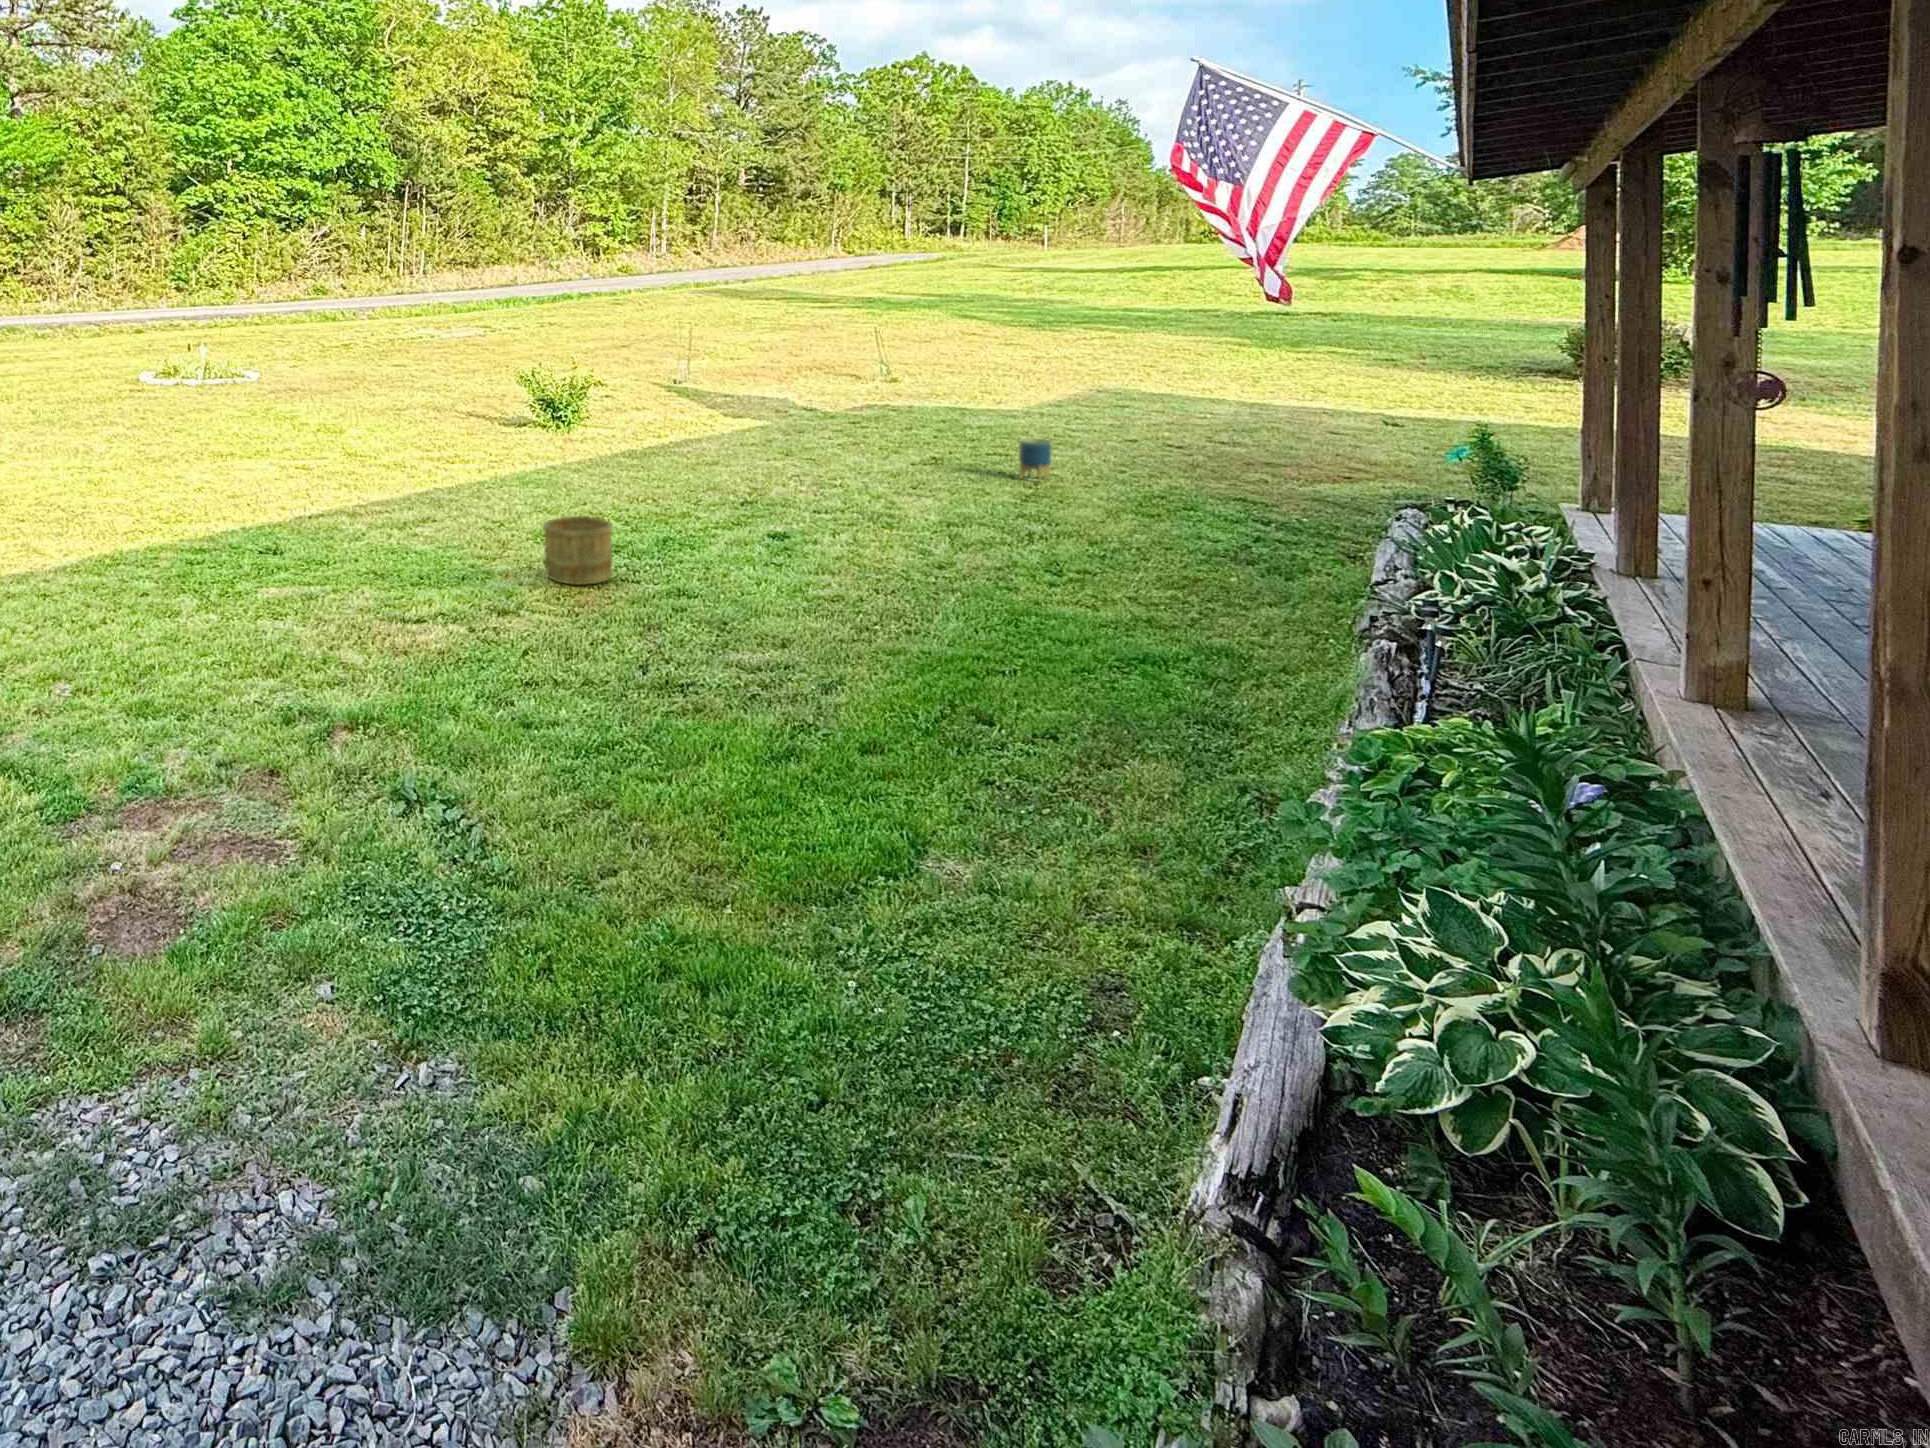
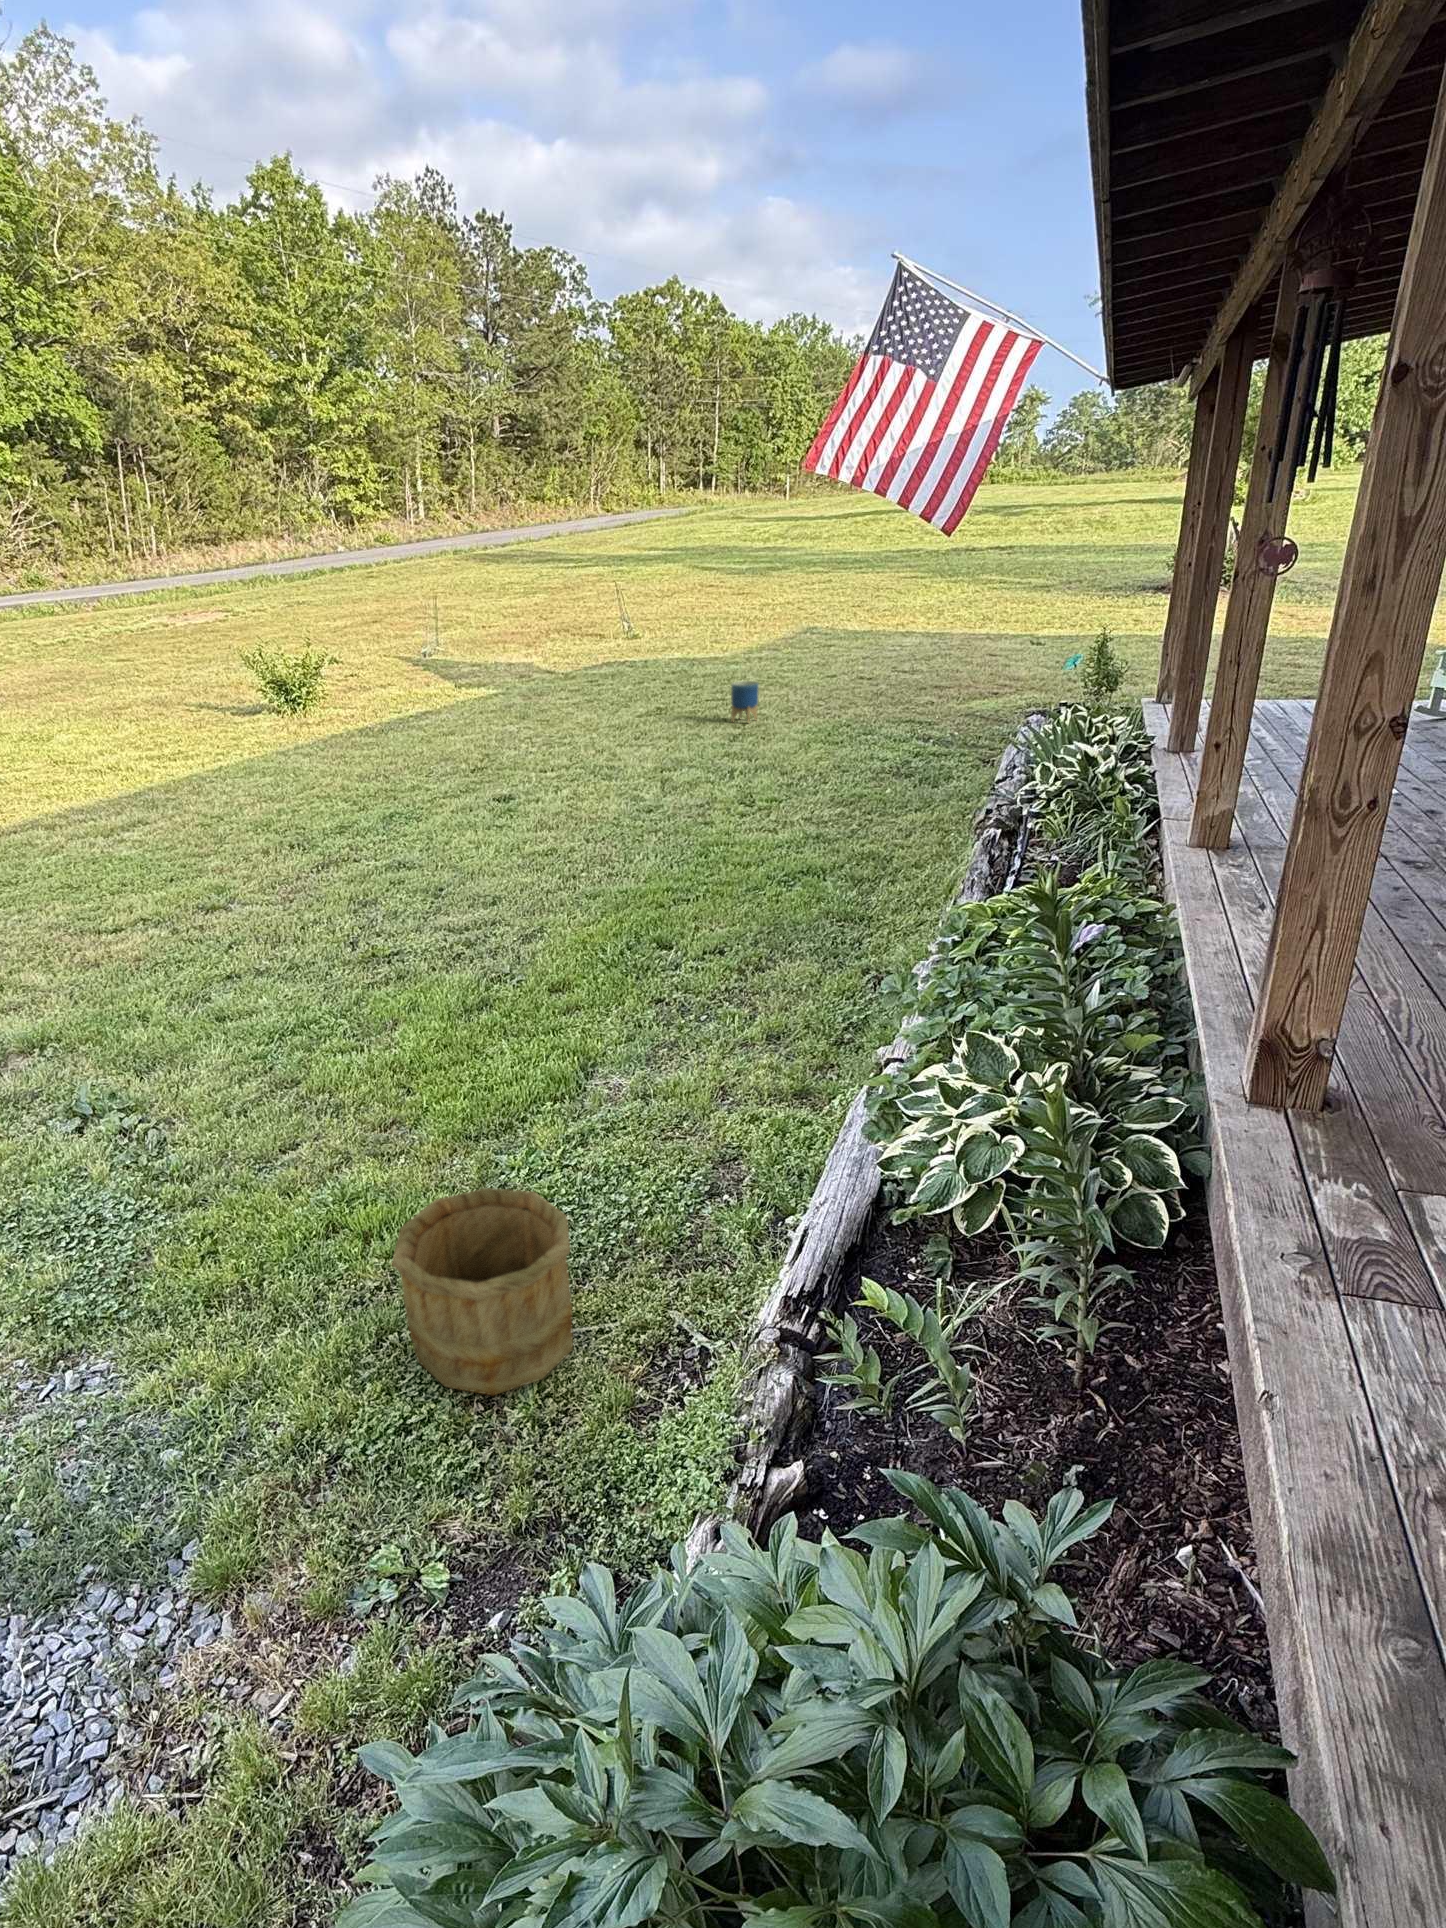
wooden bucket: present [543,516,613,585] -> present [392,1188,573,1395]

